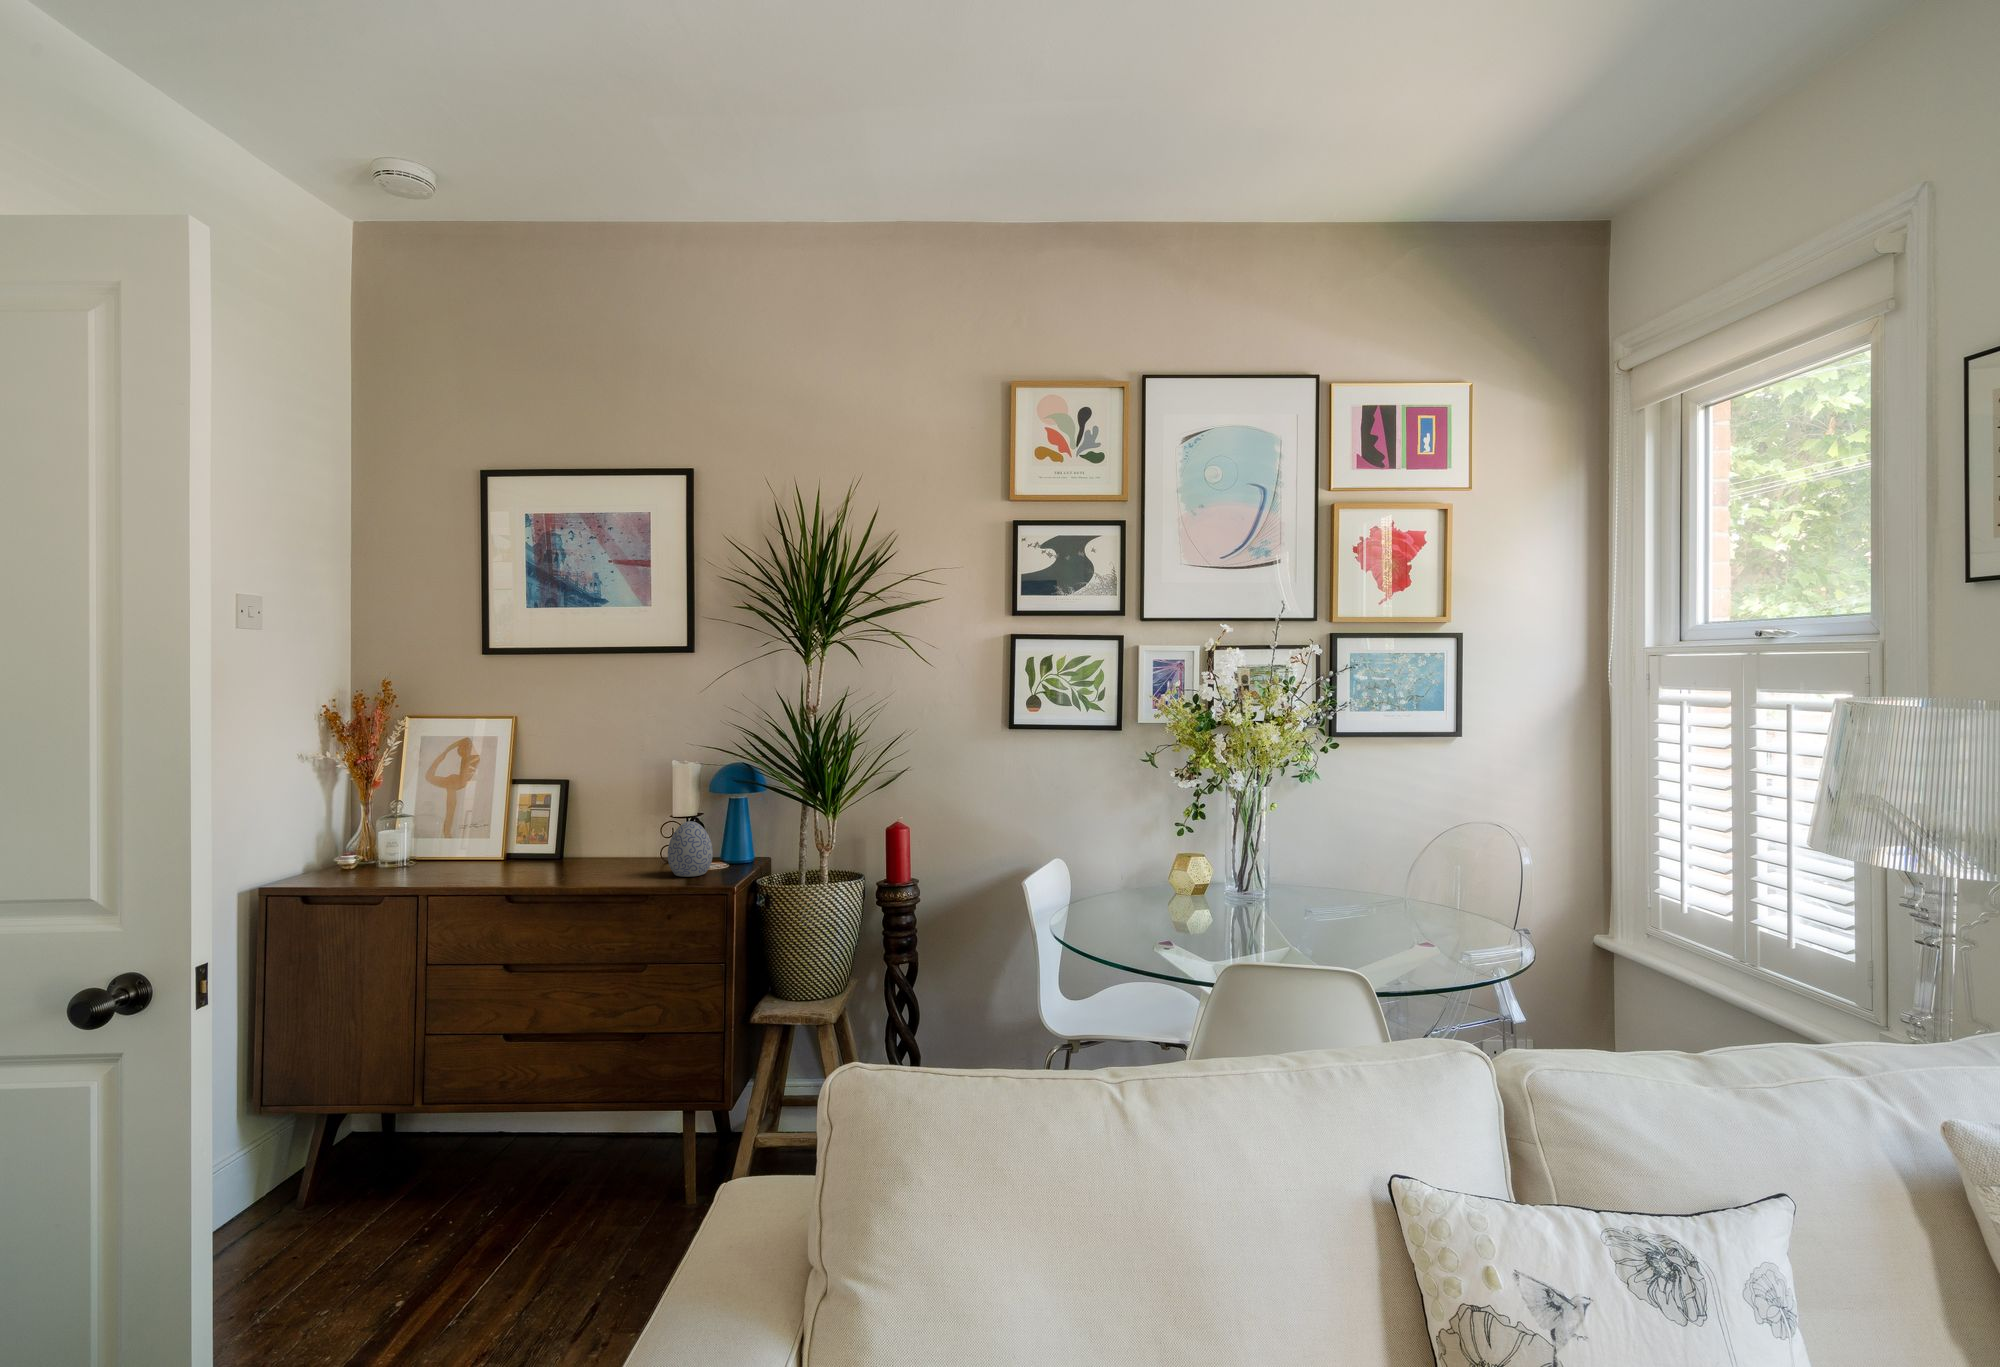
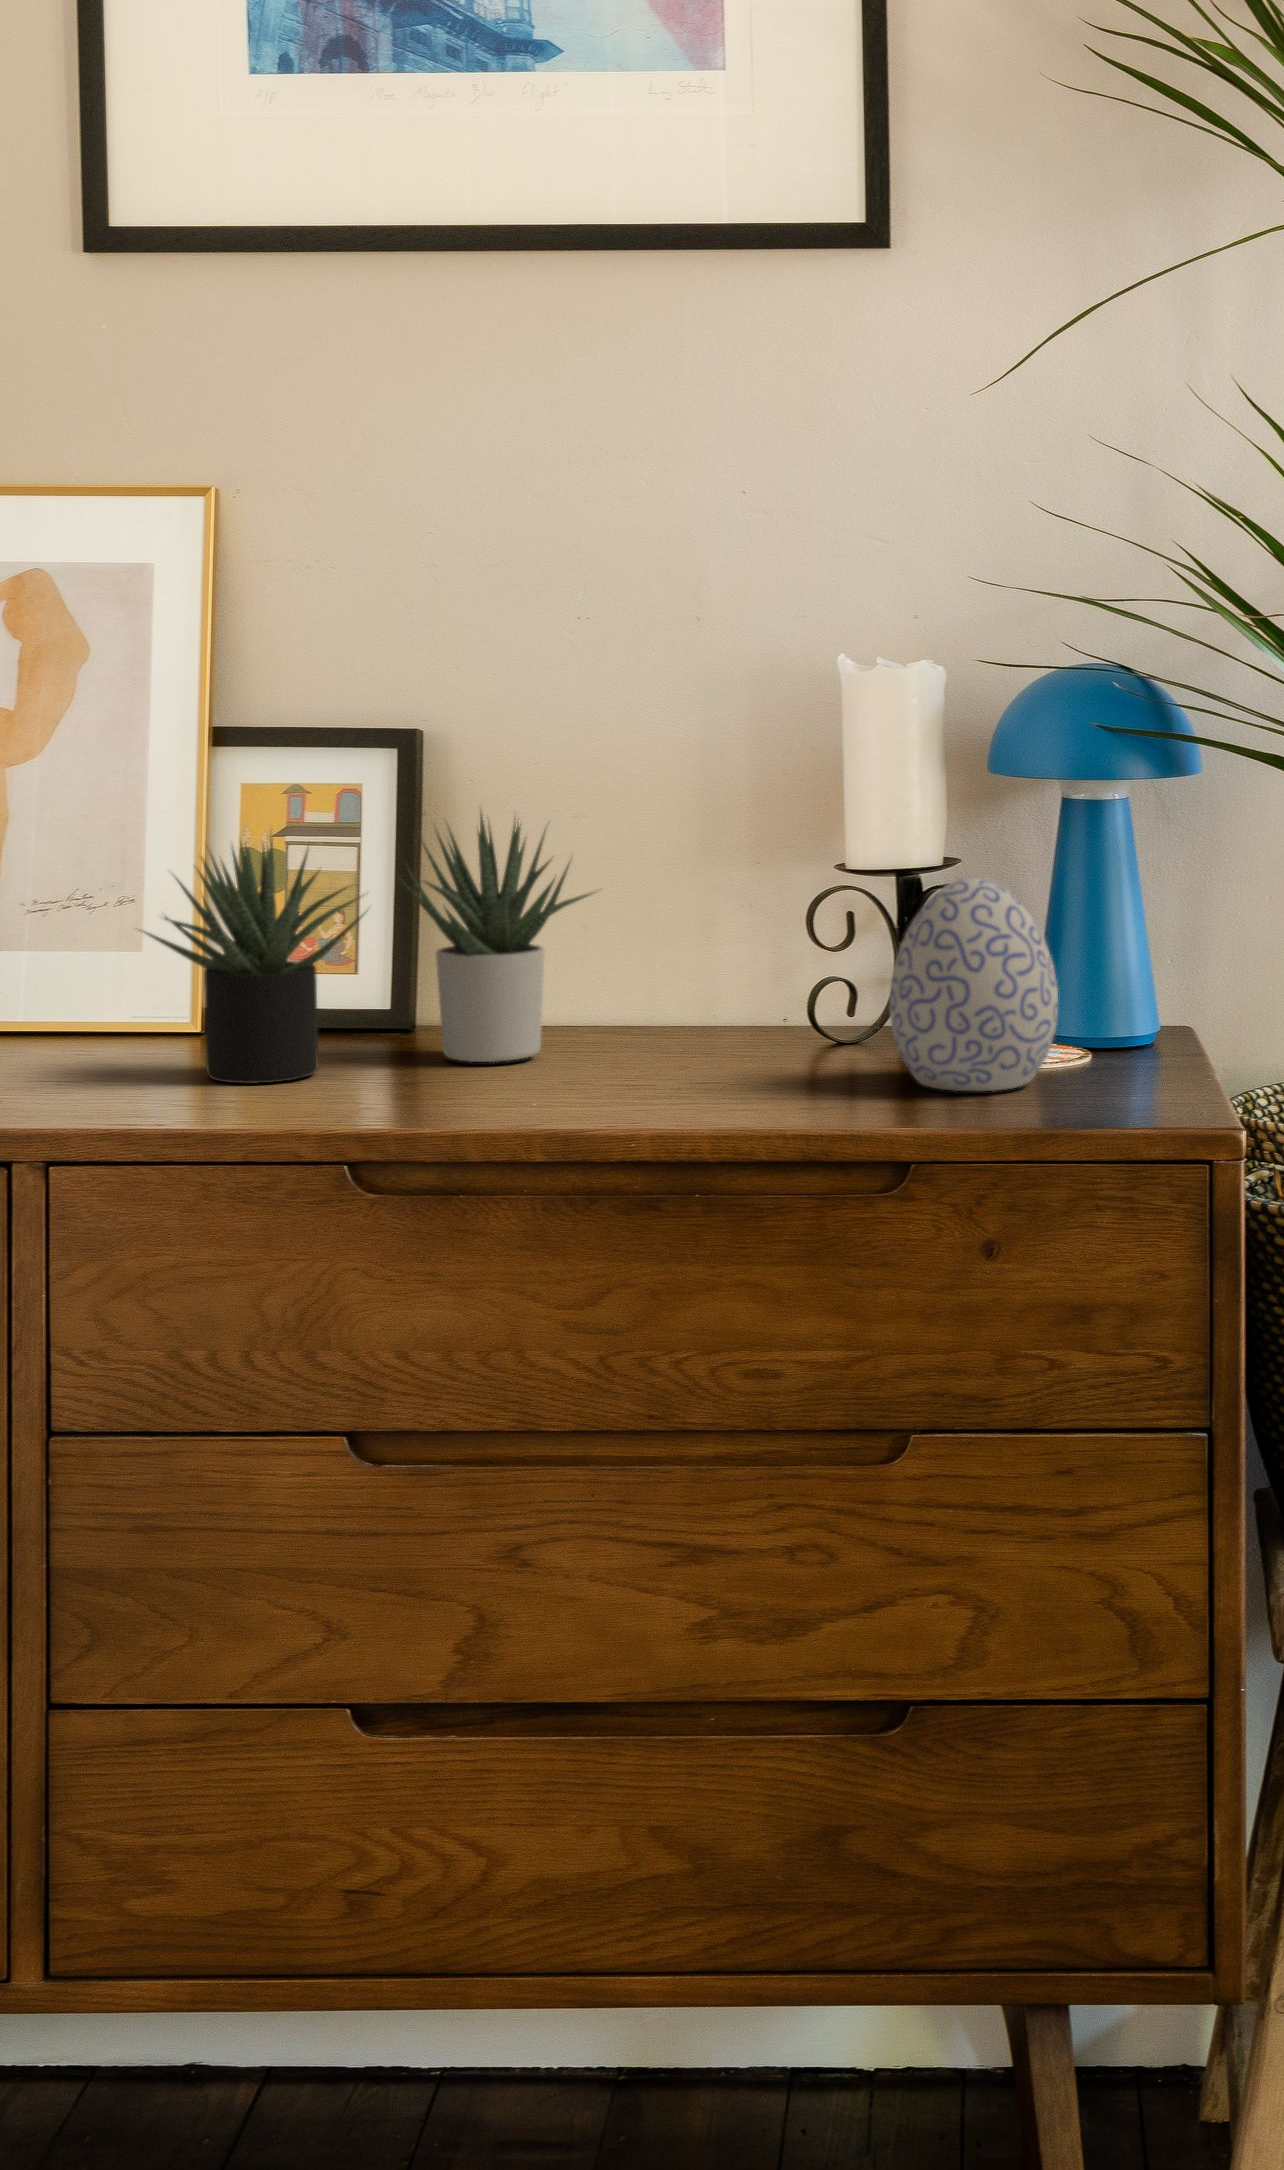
succulent plant: none [476,801,608,874] -> present [140,814,592,1084]

